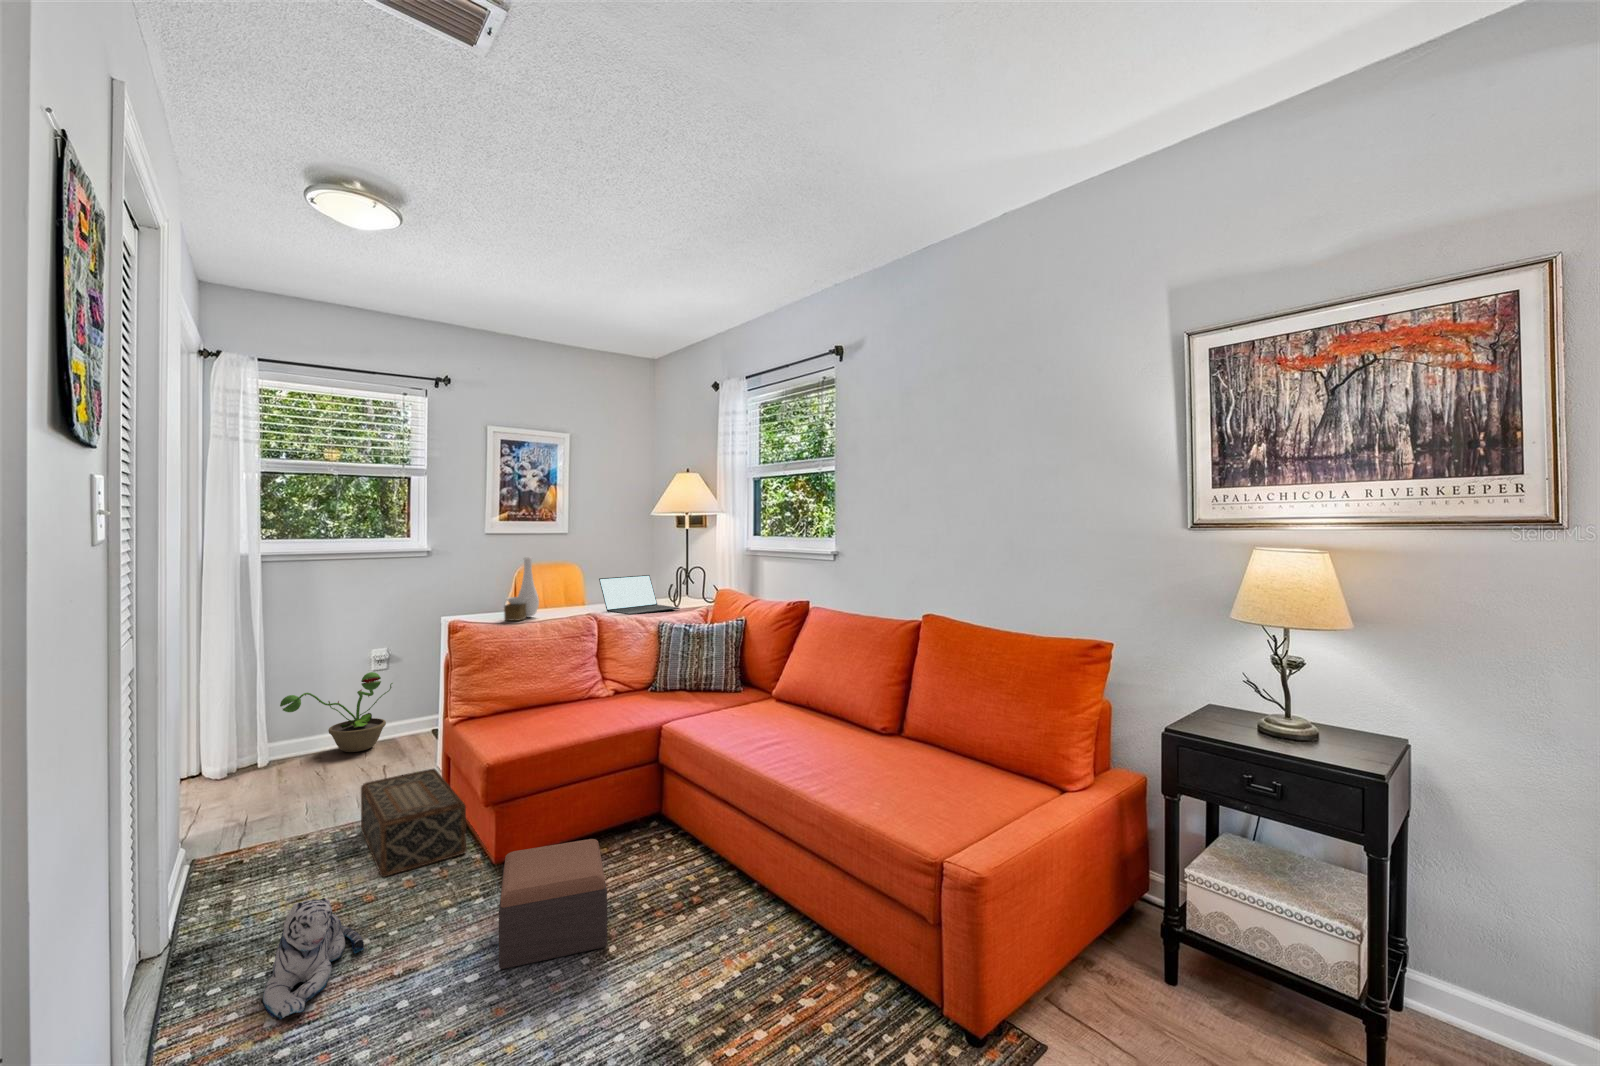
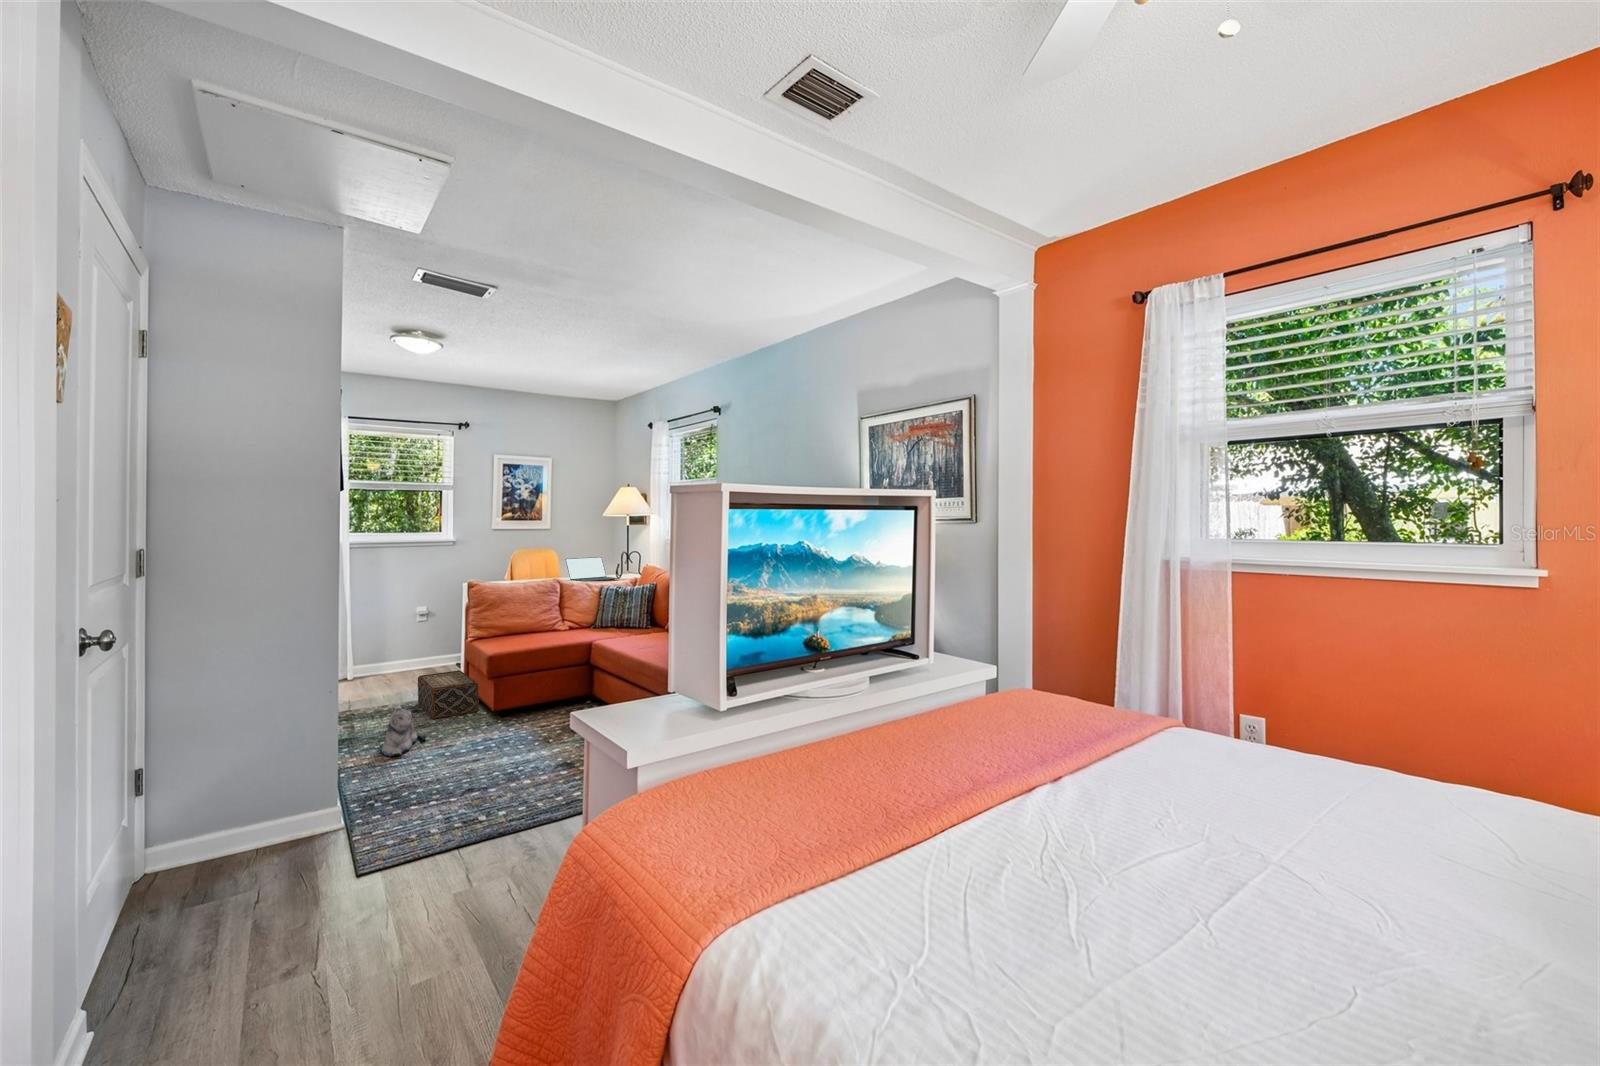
vase: present [504,557,539,621] -> none [502,544,524,583]
decorative plant: present [280,672,393,752] -> none [361,618,432,673]
footstool: present [499,839,607,969] -> none [493,693,550,745]

